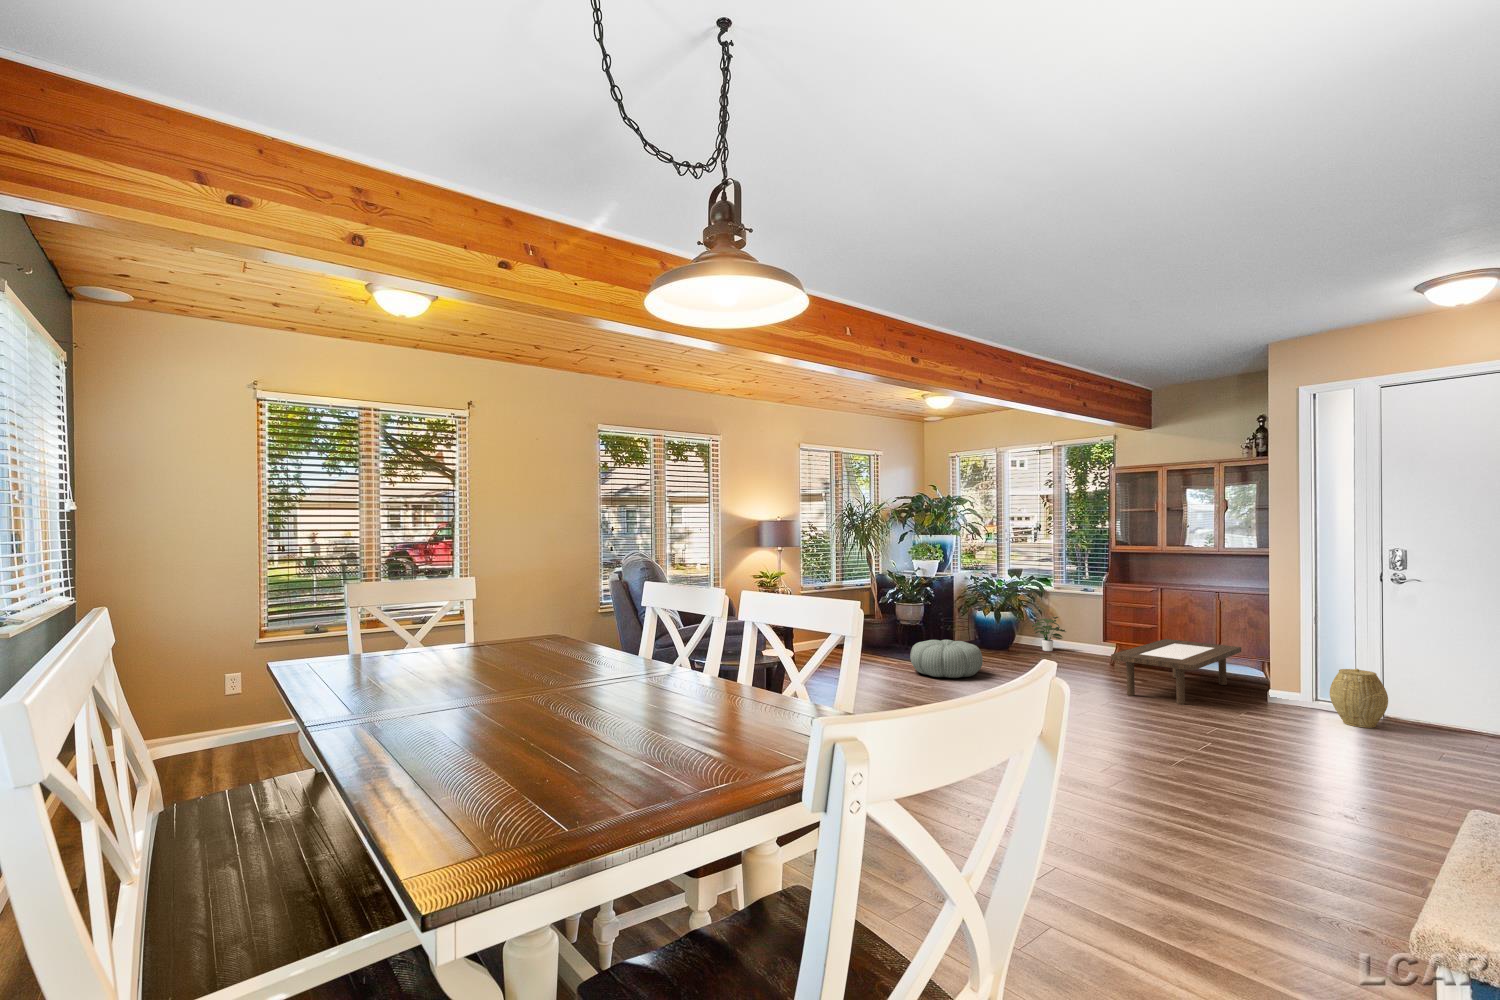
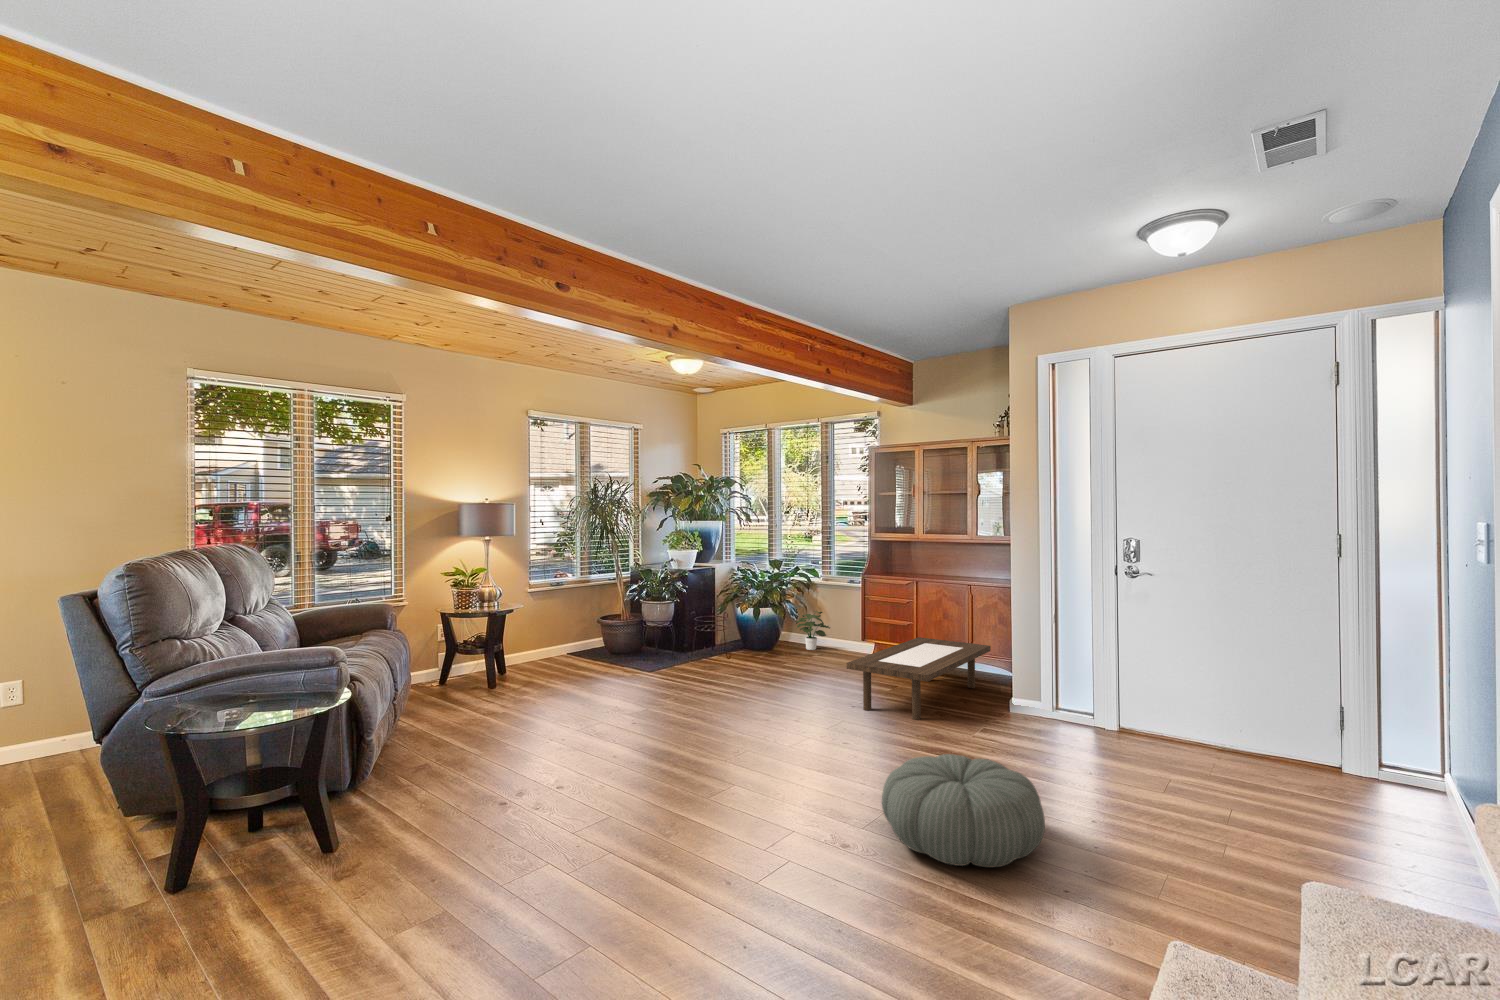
pouf: present [910,640,983,678] -> present [882,754,1045,867]
woven basket: present [1330,669,1388,728] -> none [1065,675,1122,743]

